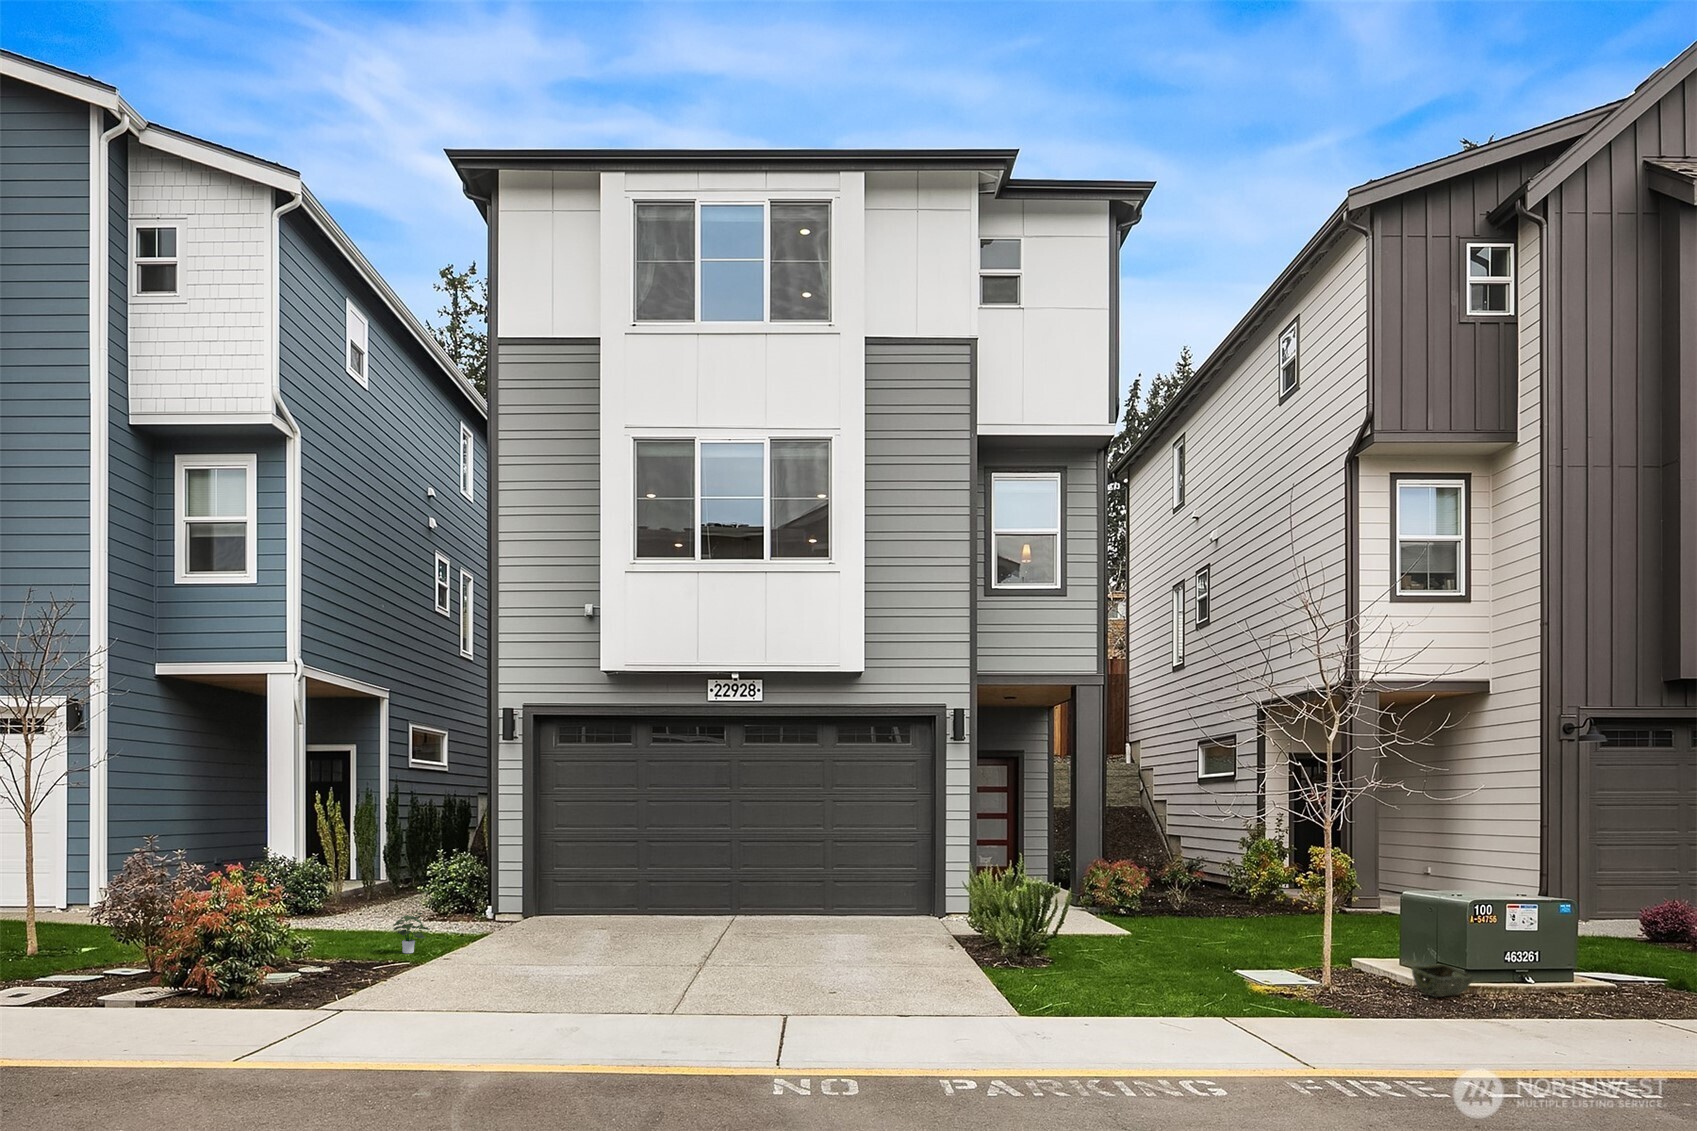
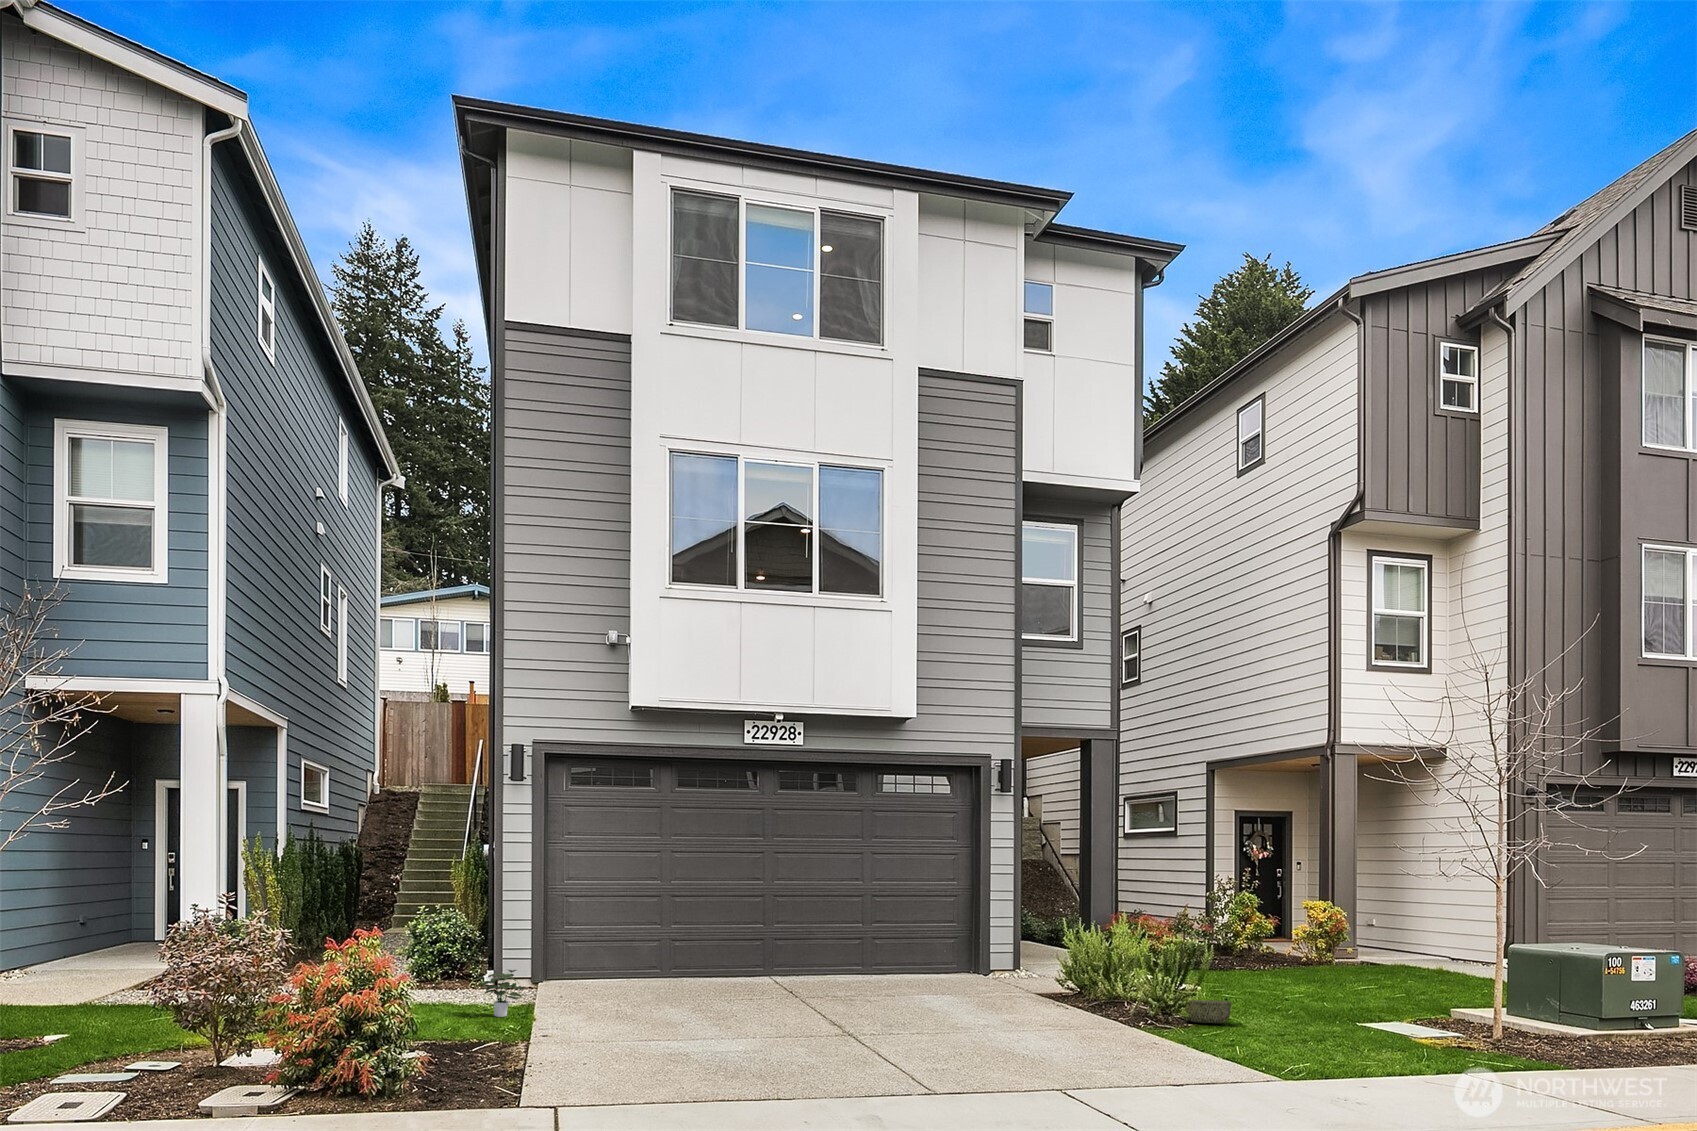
woven basket: present [1411,964,1473,997] -> present [1184,1000,1231,1024]

